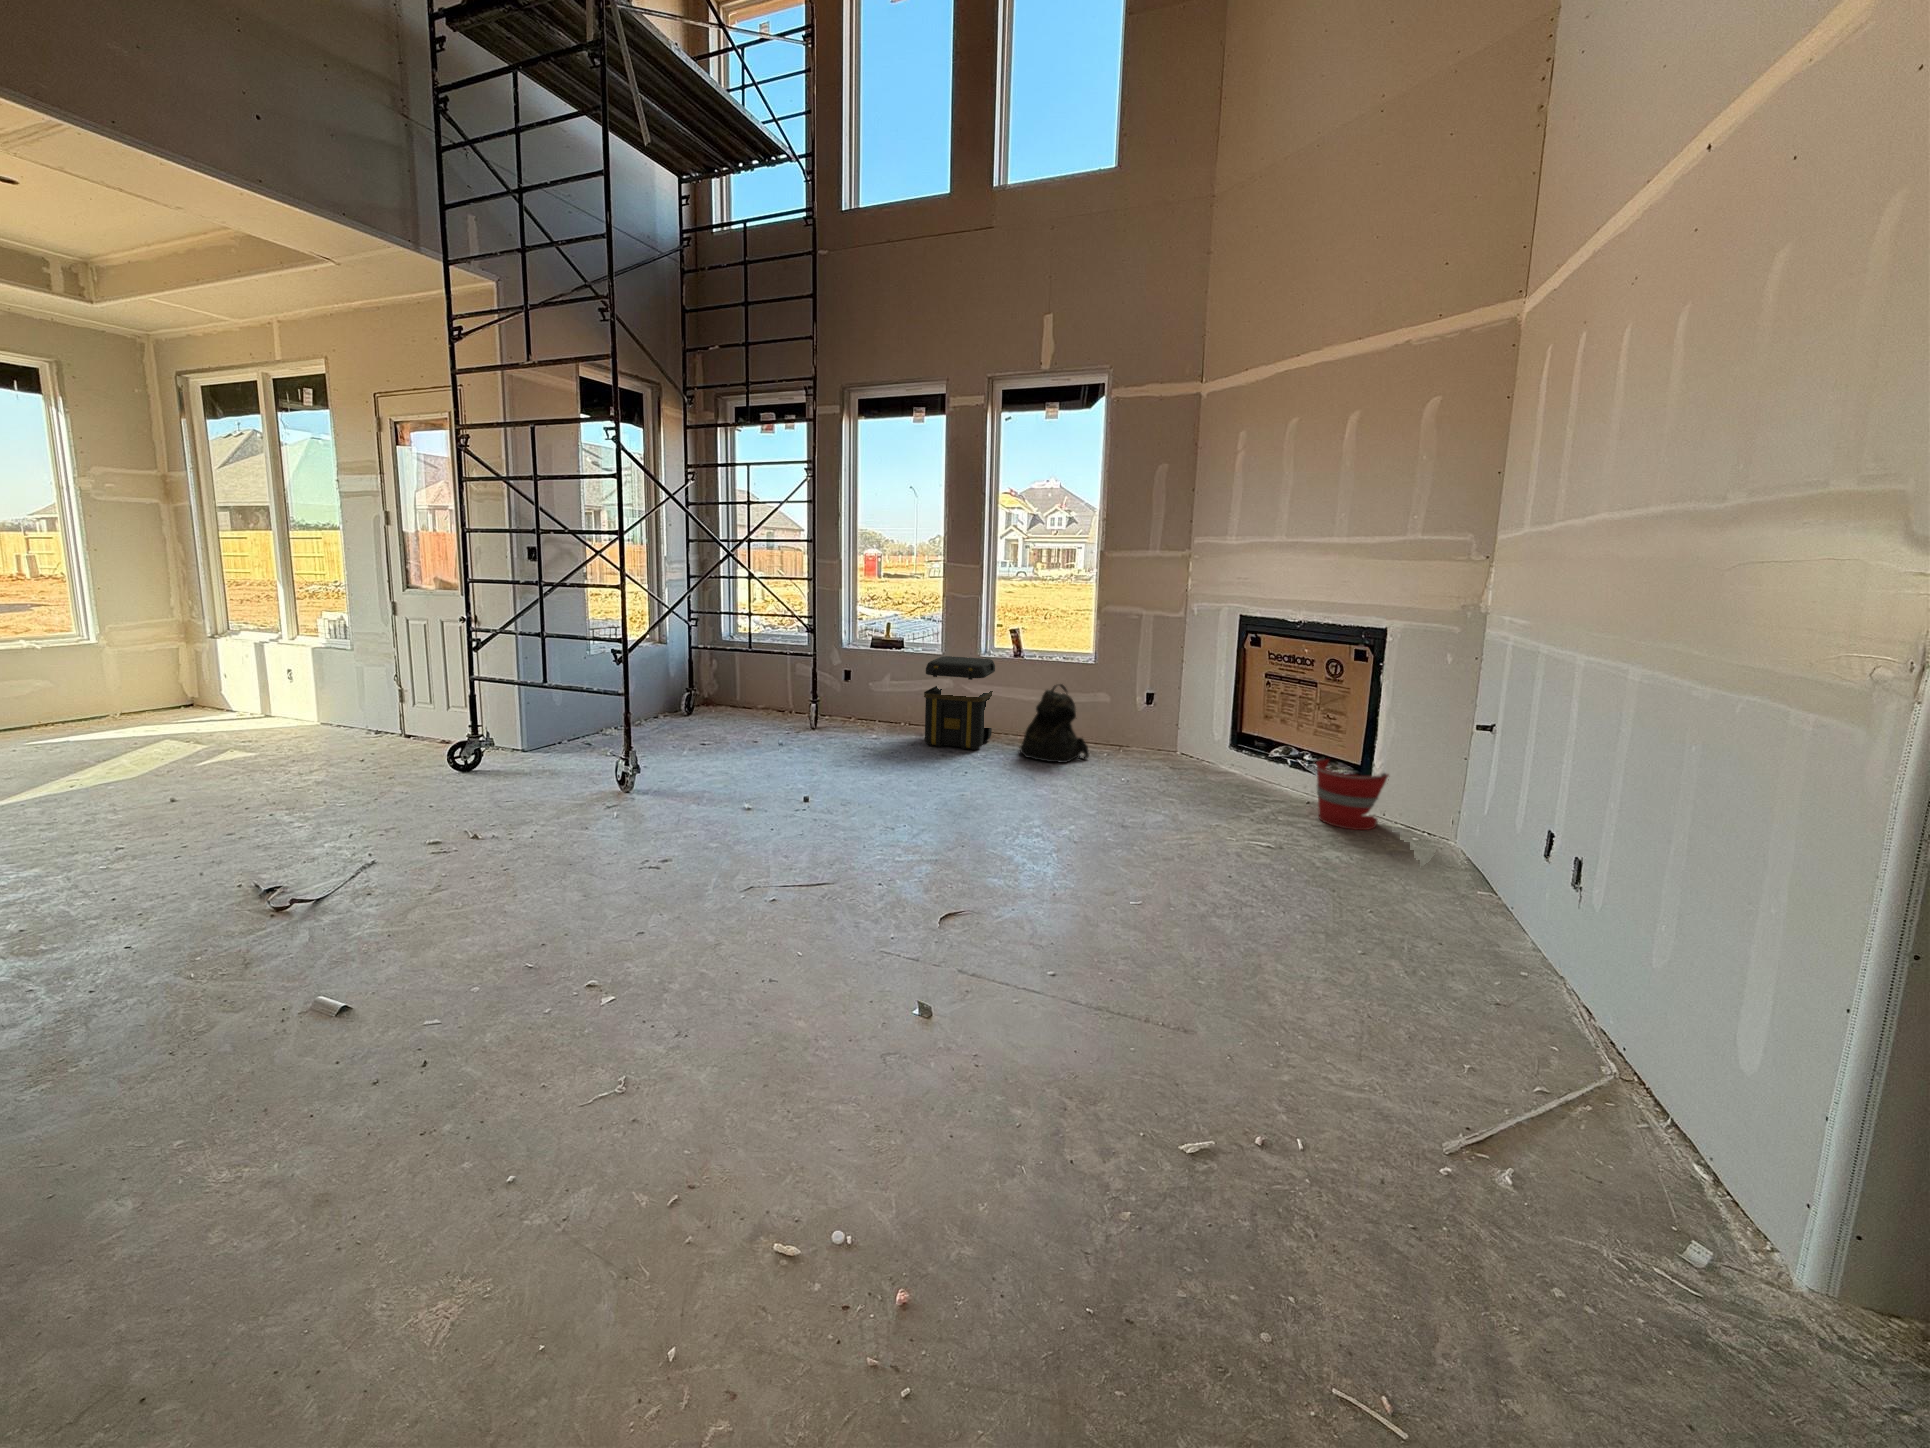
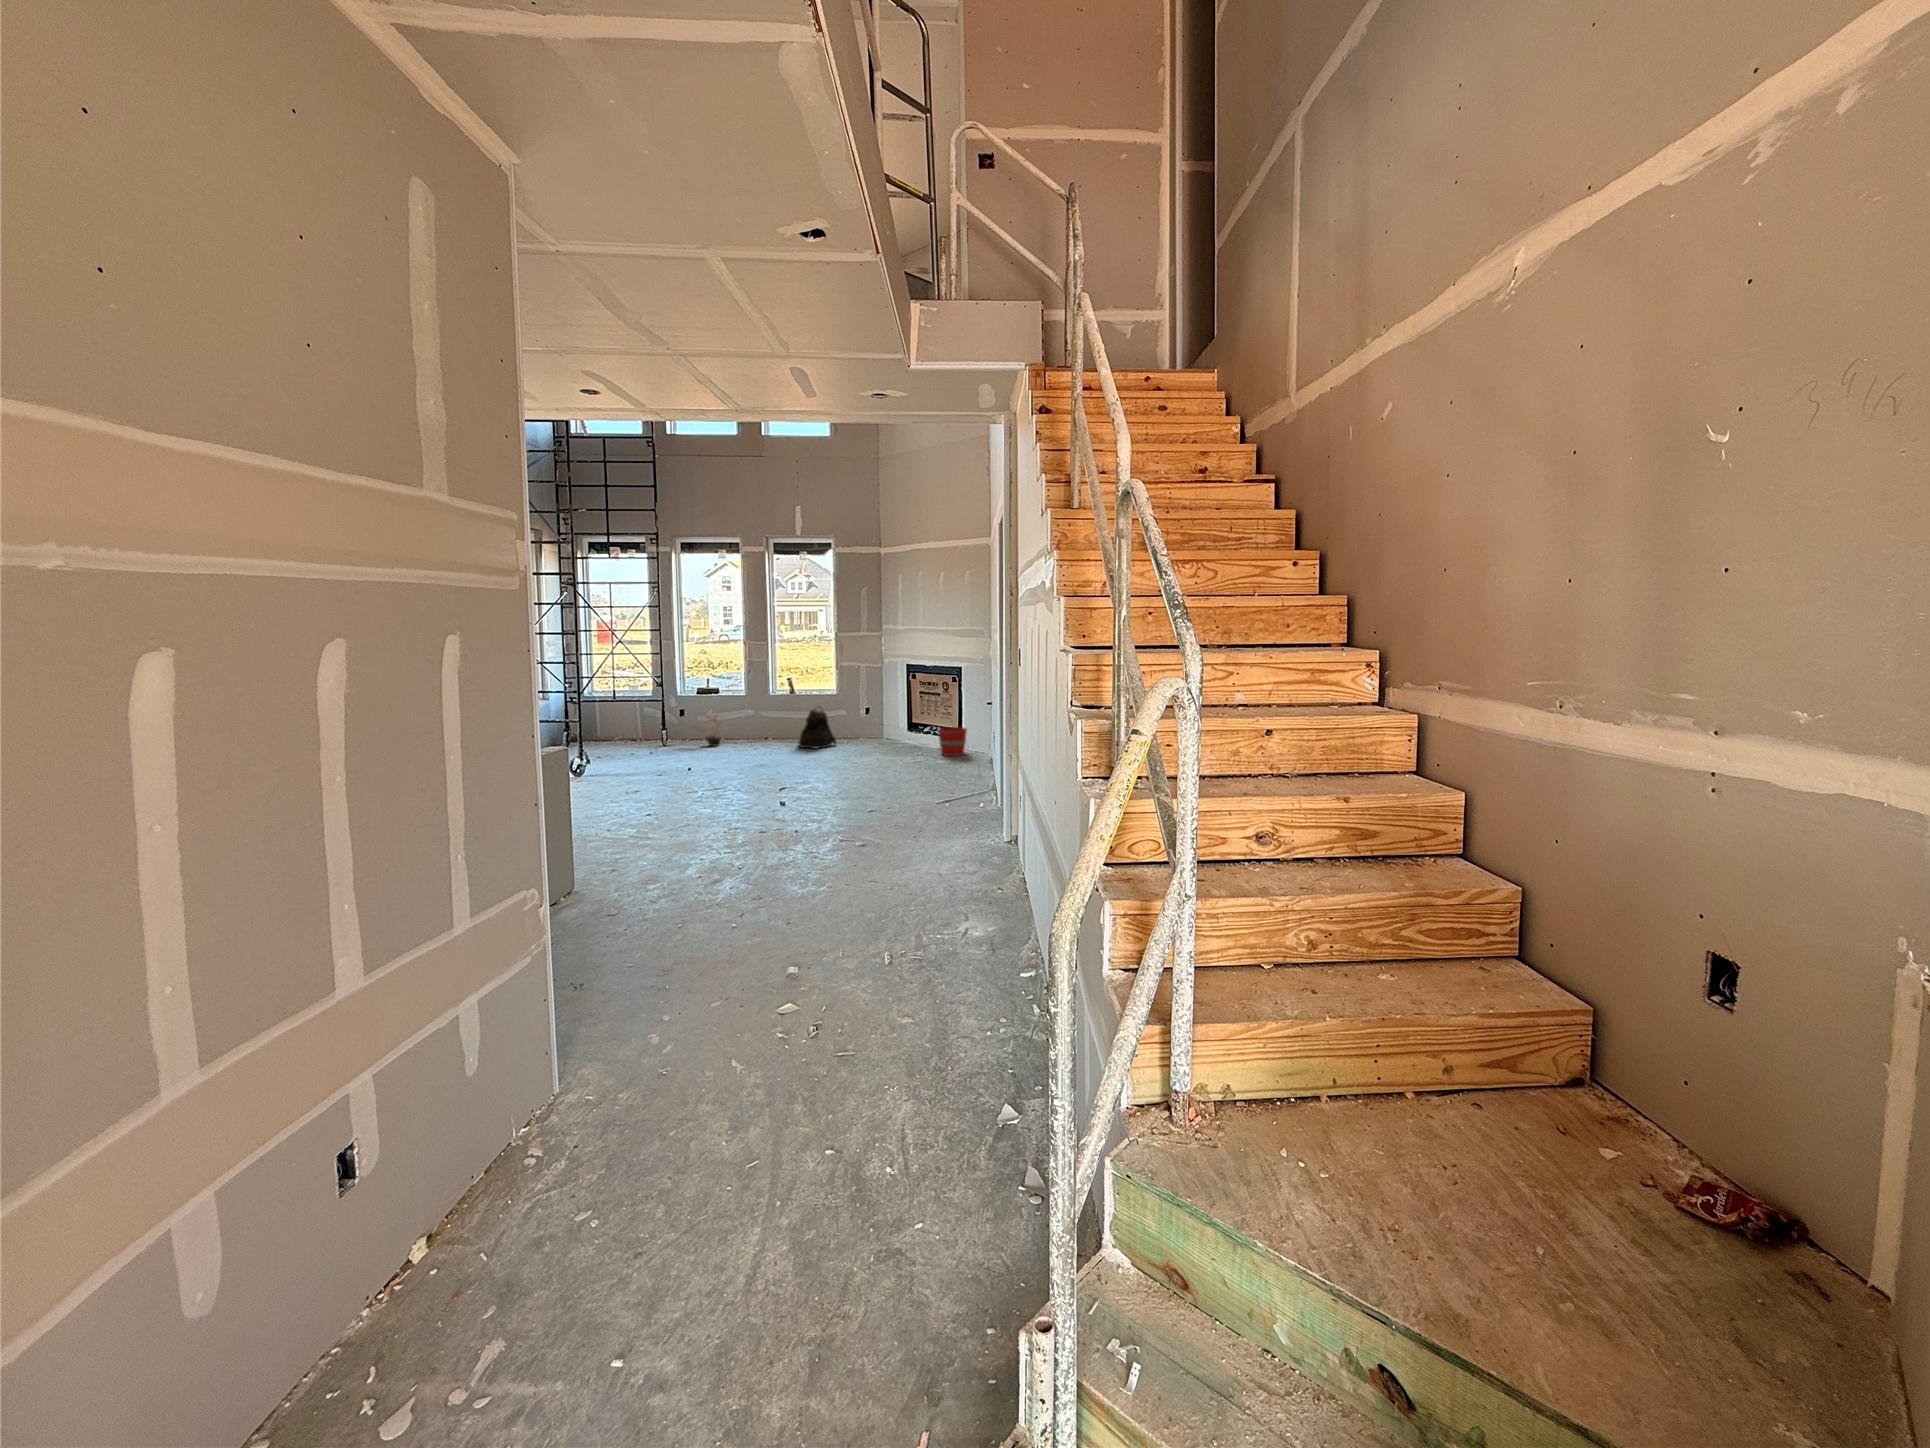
toolbox: present [924,656,995,750] -> none [739,696,781,748]
potted plant: none [850,673,910,735] -> present [694,711,724,746]

